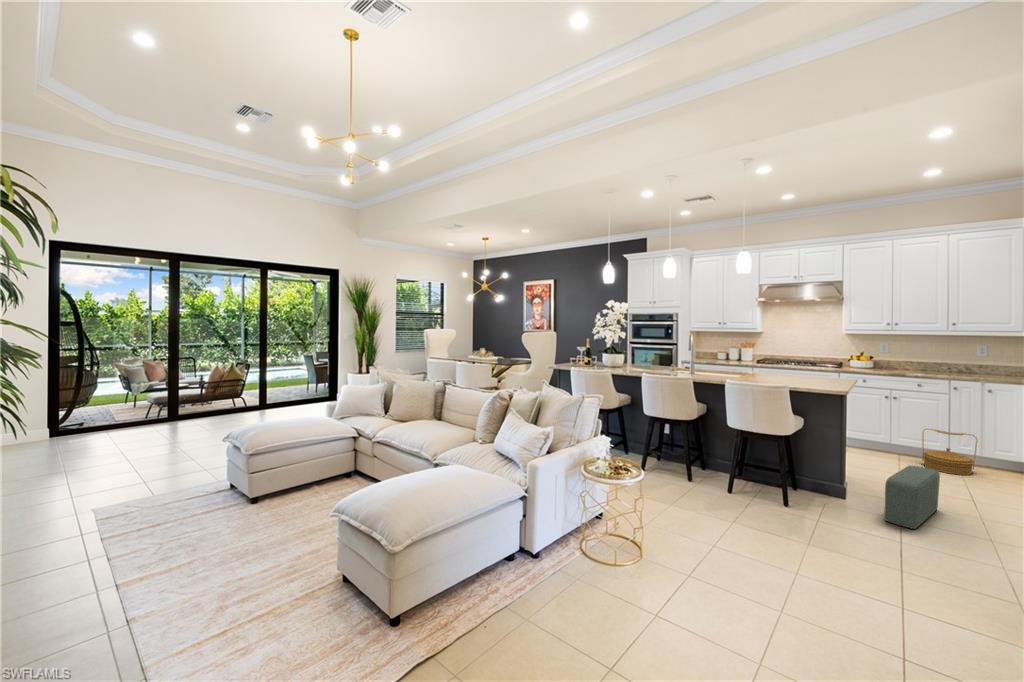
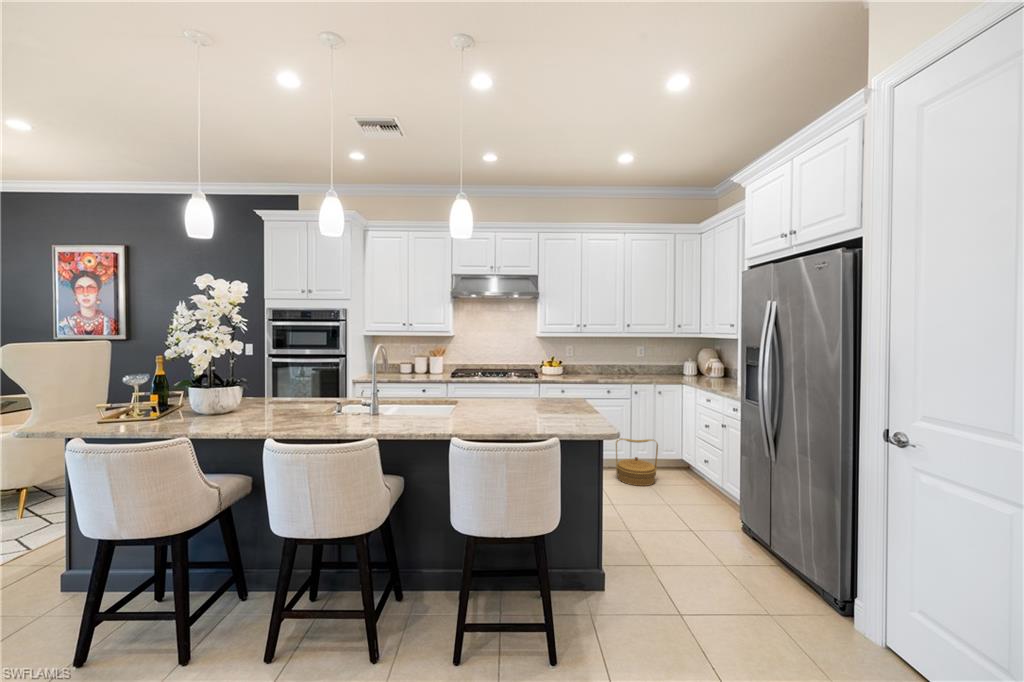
pouf: present [884,465,940,529] -> none [658,513,715,633]

